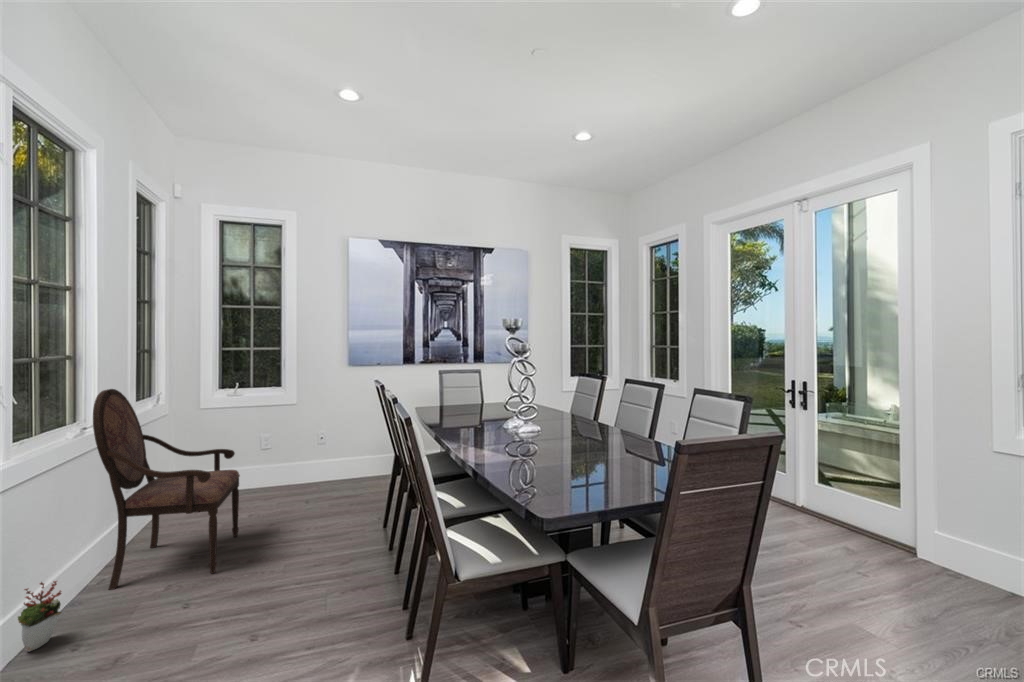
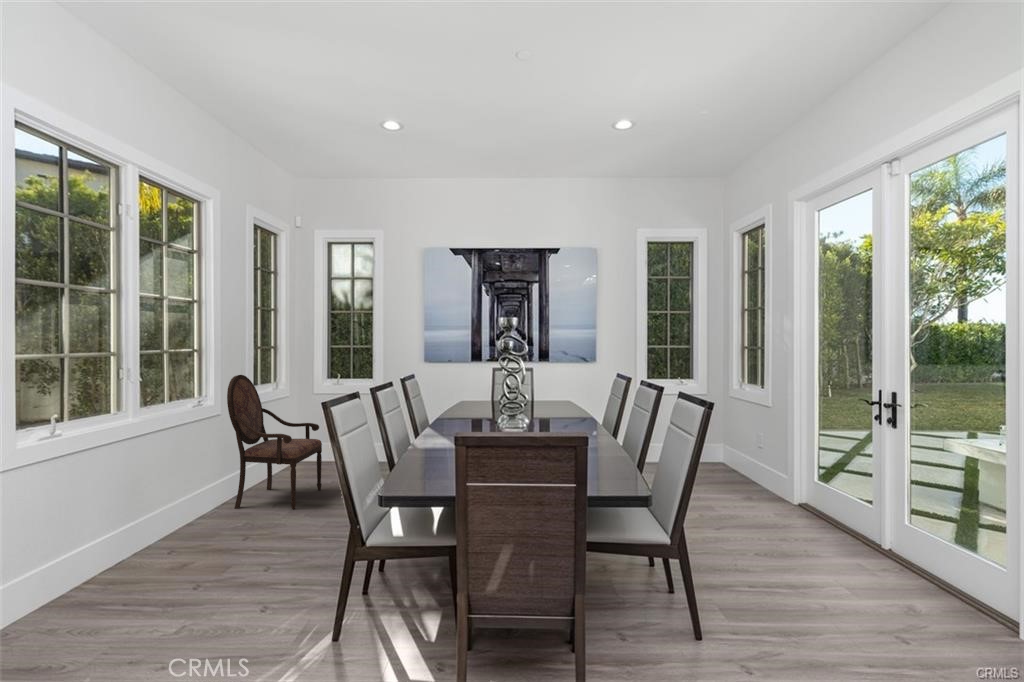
decorative plant: present [18,581,62,652] -> none [180,490,203,530]

